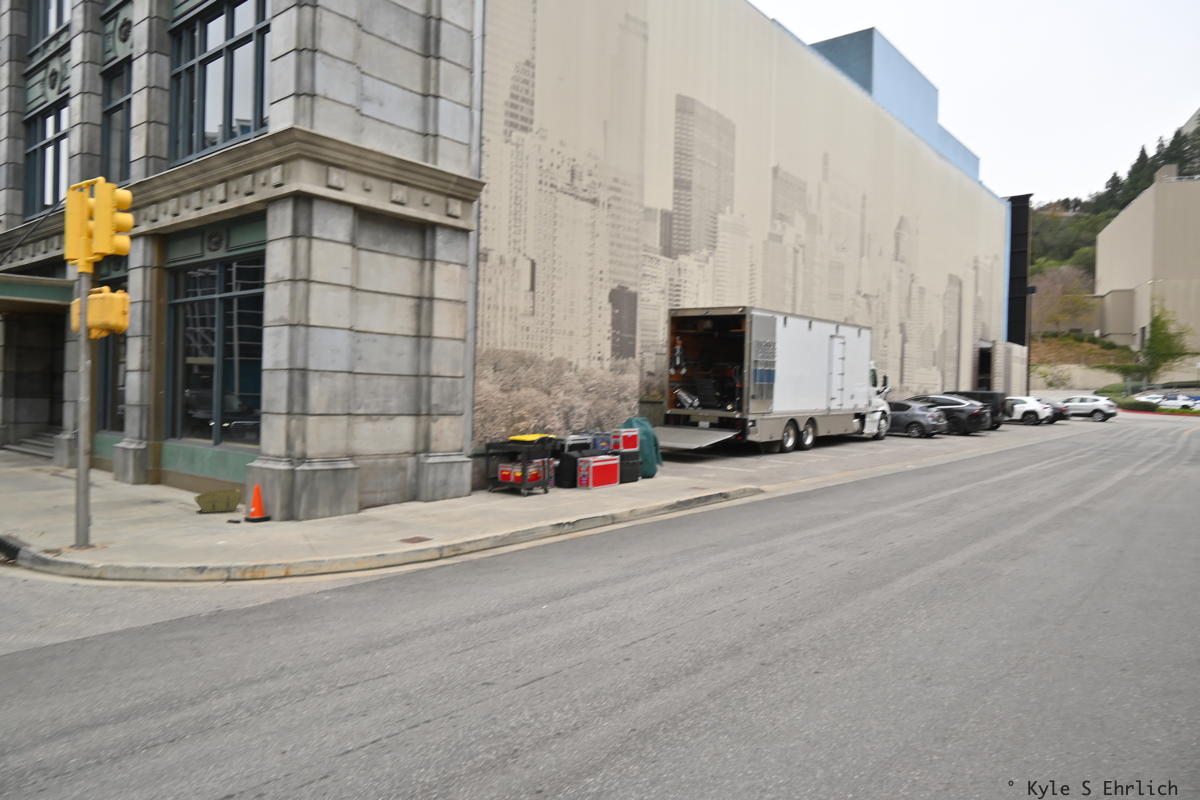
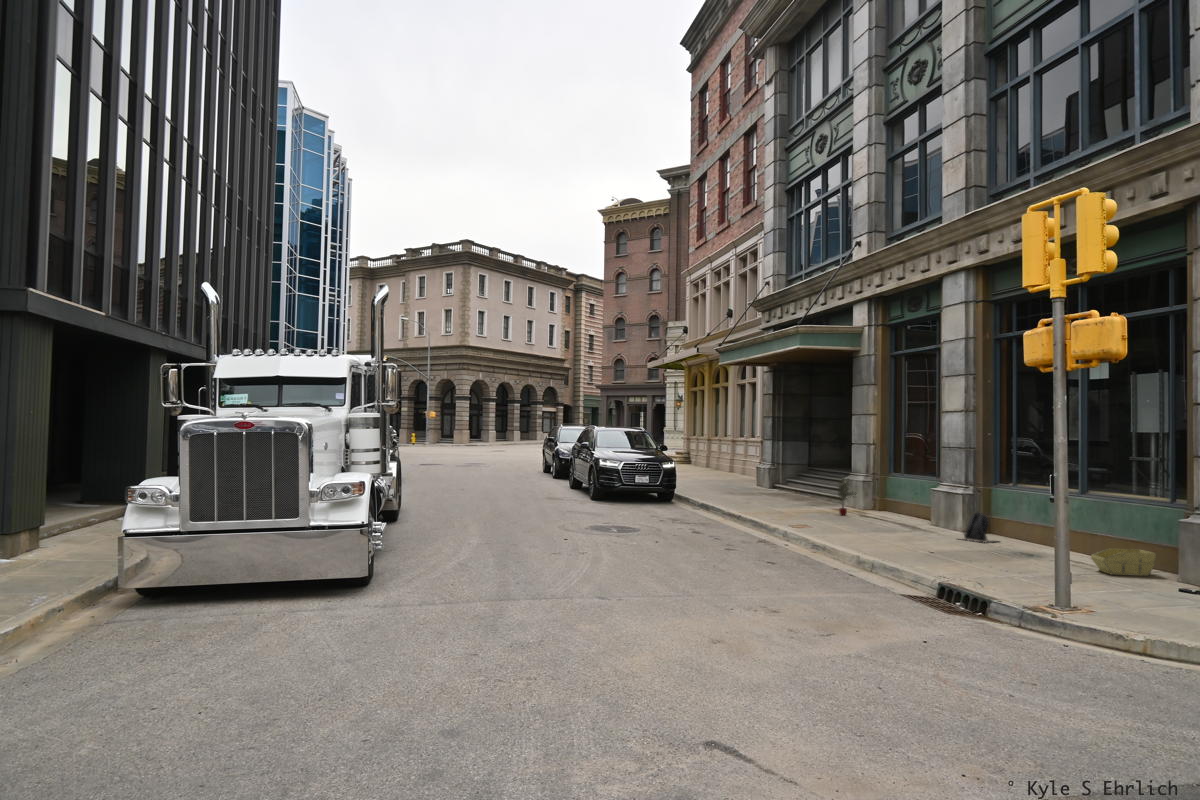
potted tree: none [40,437,66,476] -> present [838,477,857,516]
backpack: none [125,465,168,493] -> present [963,512,993,542]

